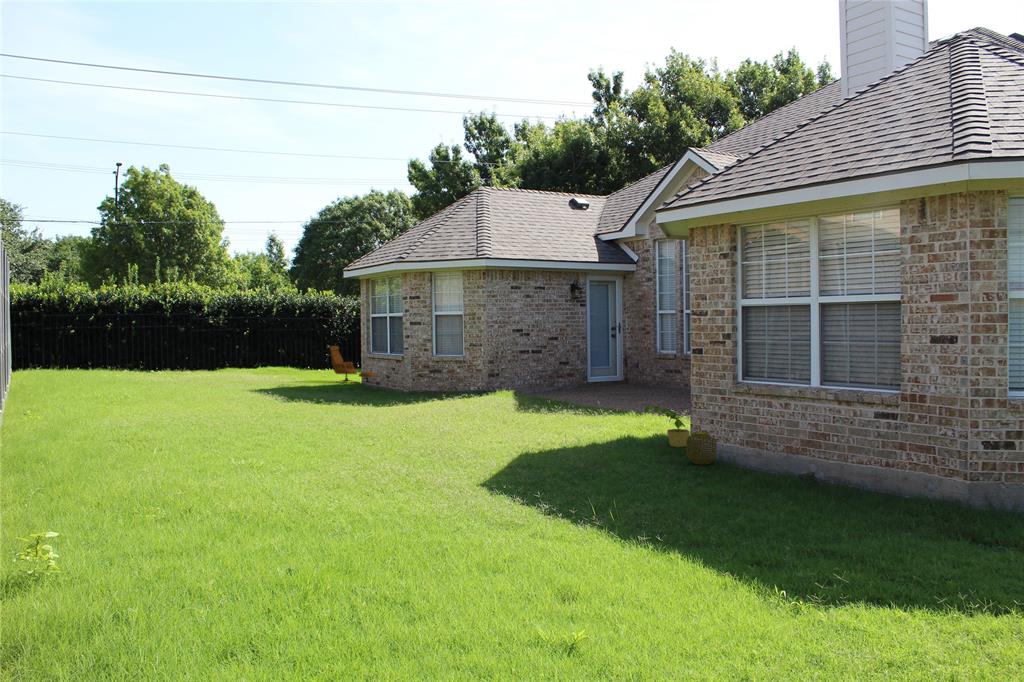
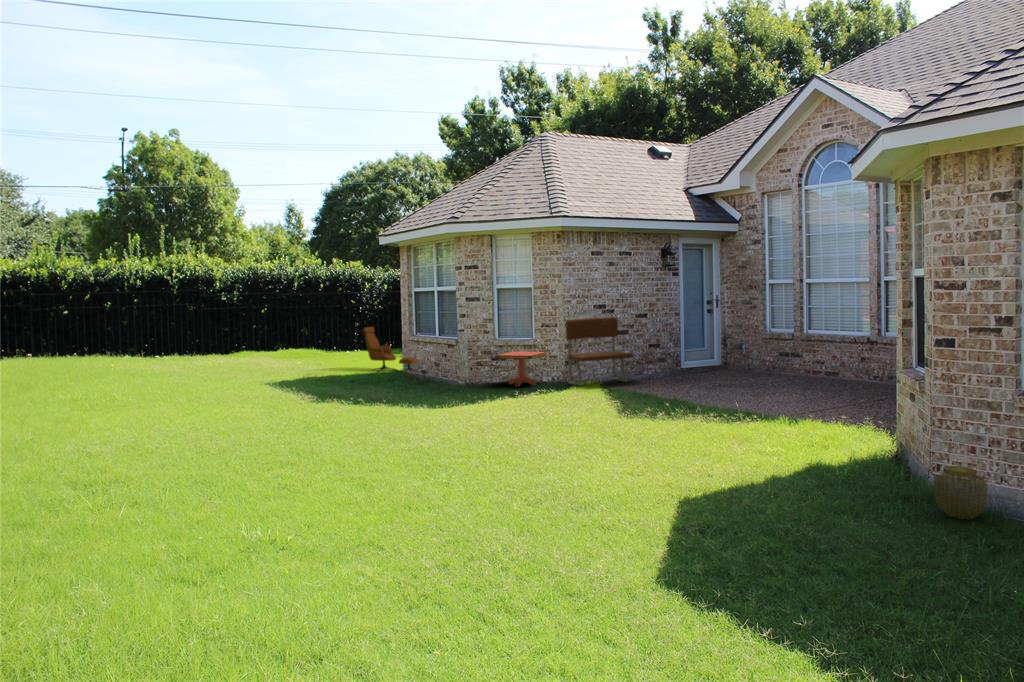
bench: none [491,339,545,394] -> present [566,317,633,386]
side table: none [436,366,476,394] -> present [497,352,546,386]
potted plant: present [645,406,689,447] -> none [838,419,907,480]

